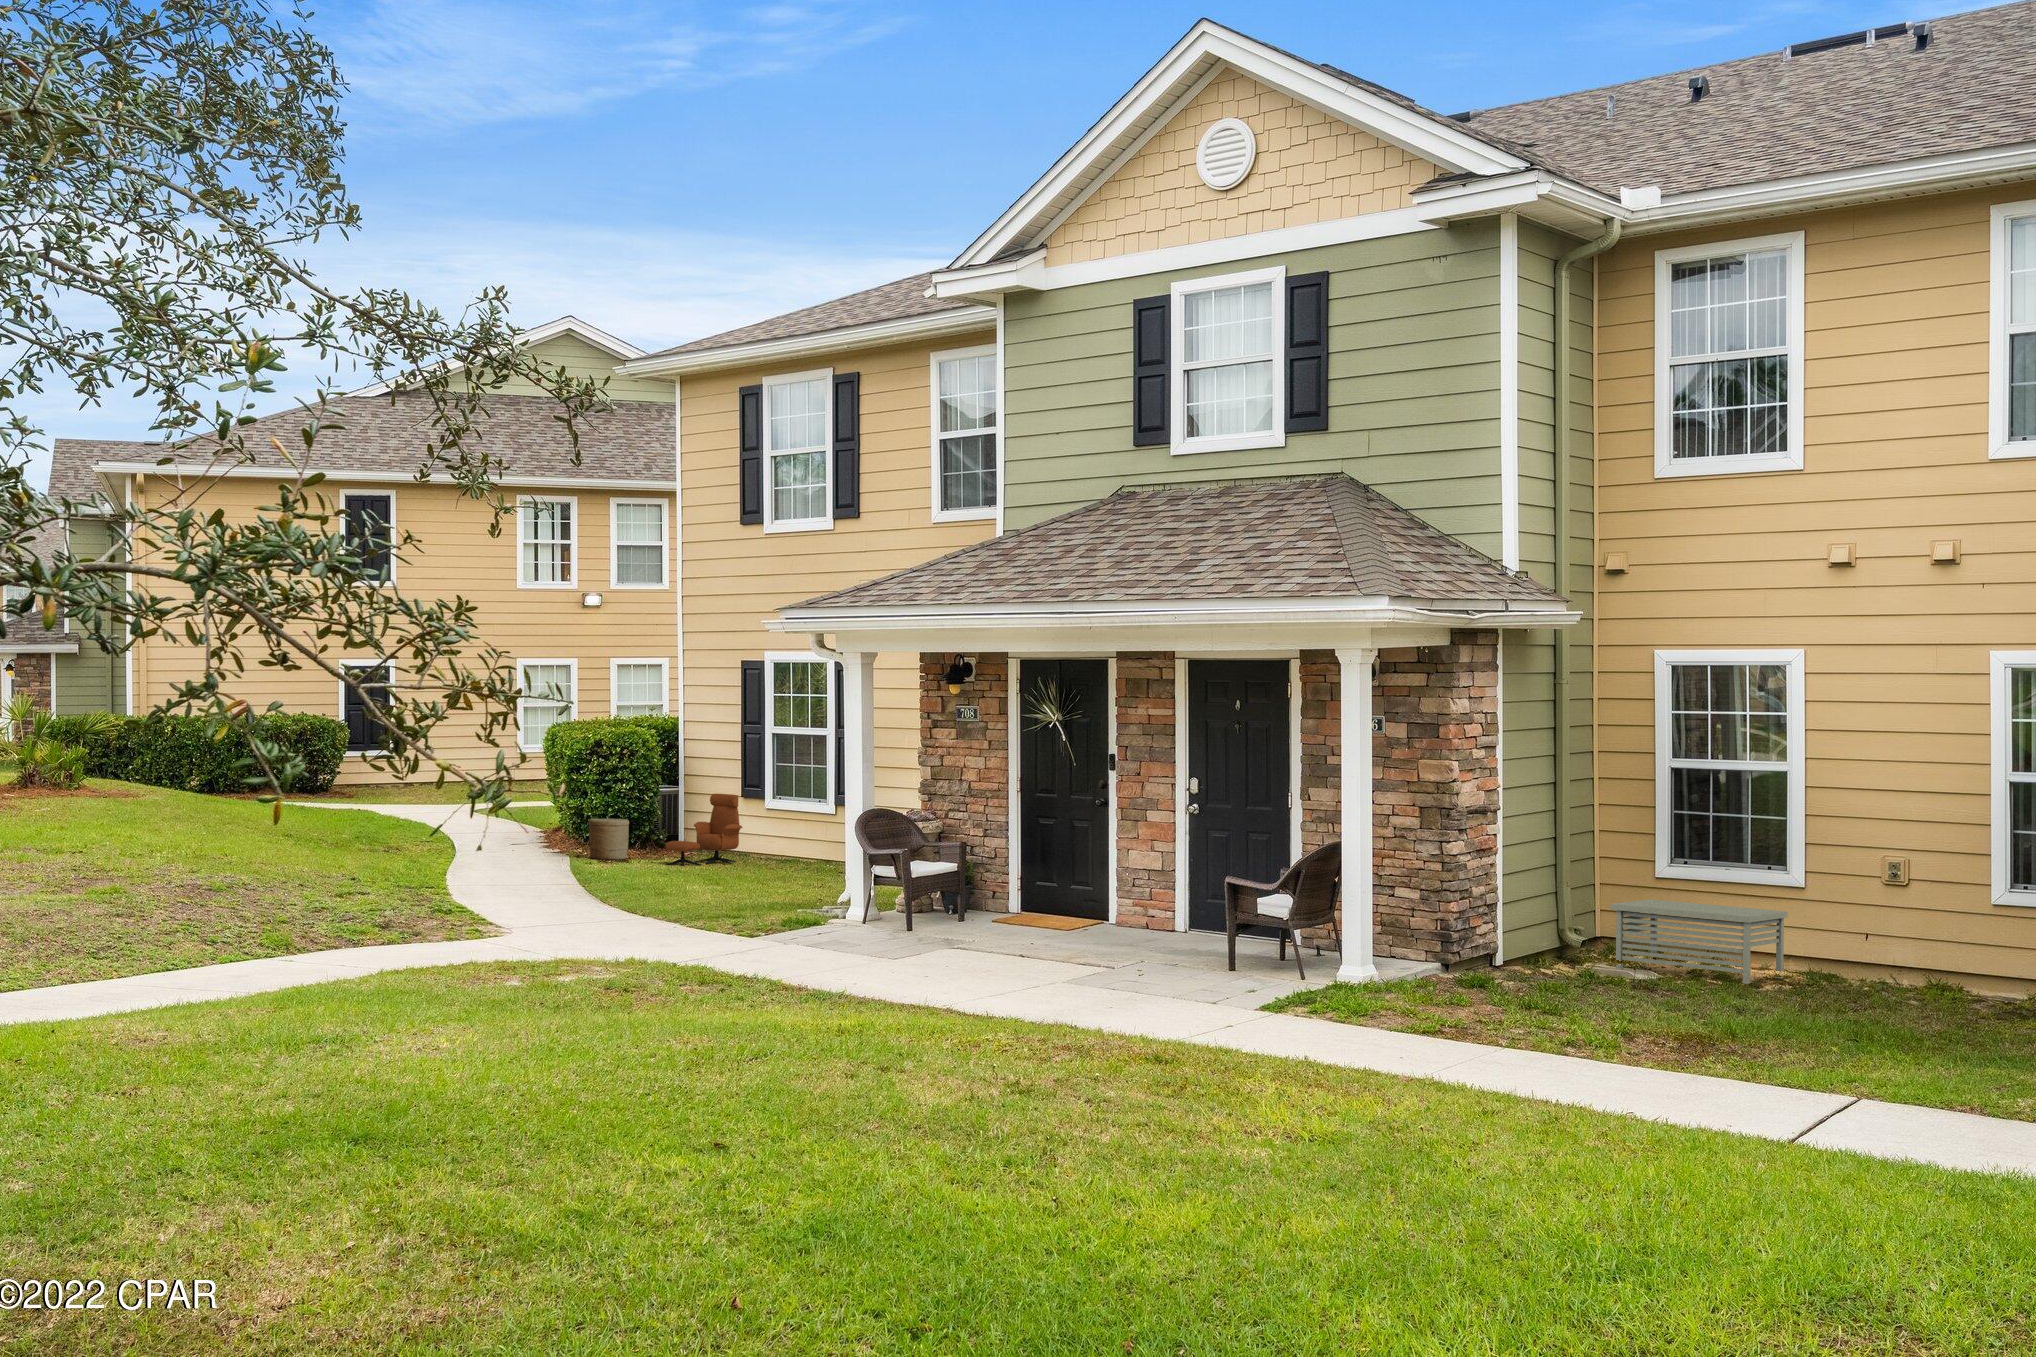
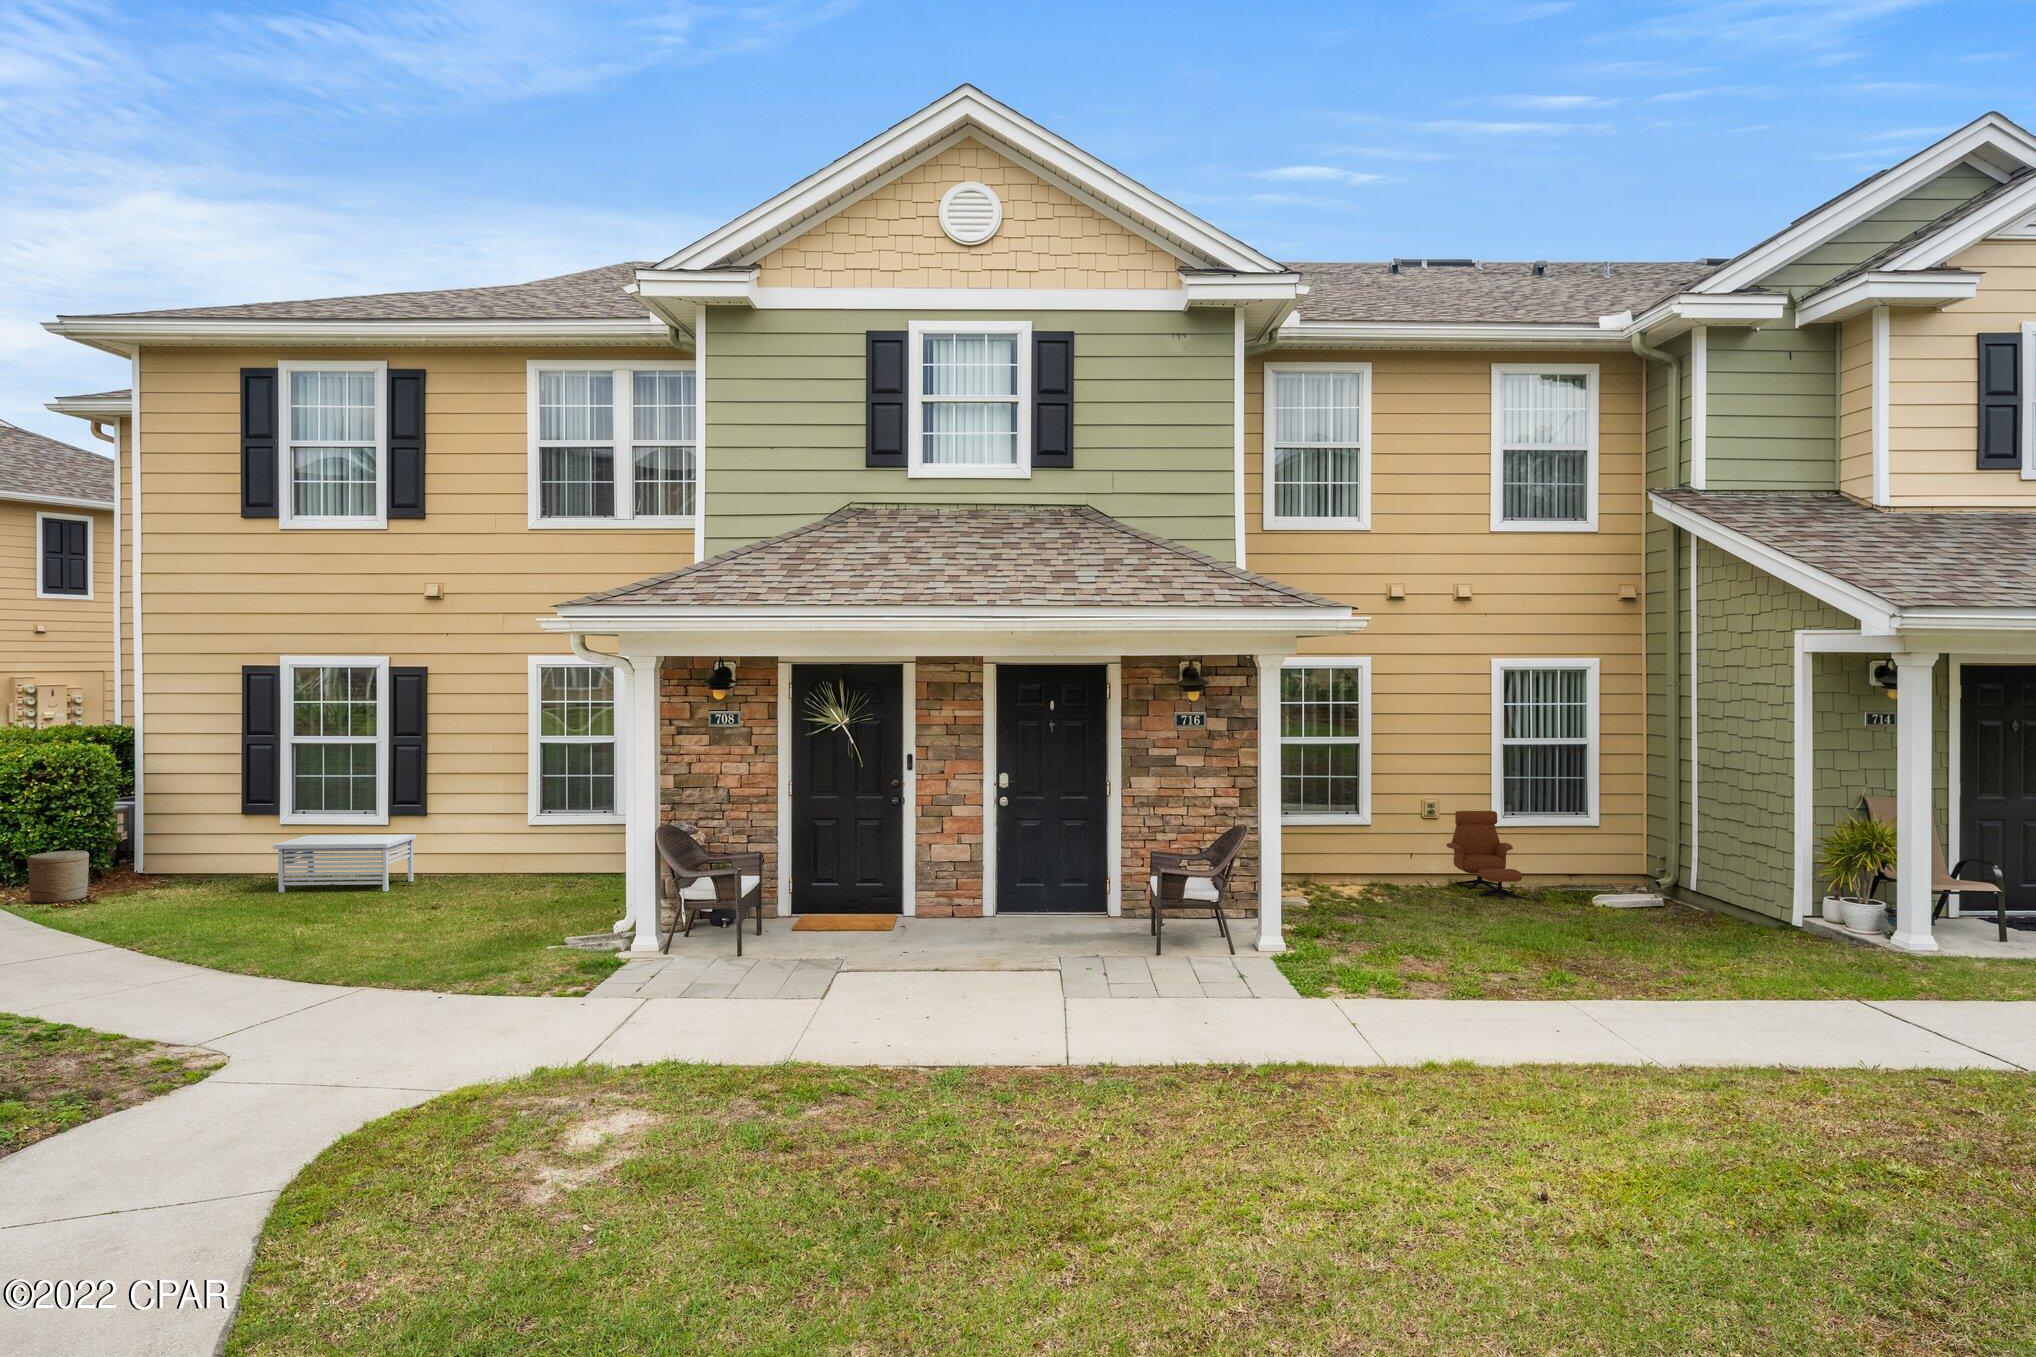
lounge chair: present [665,793,742,866] -> present [1446,811,1522,900]
storage bench: present [1610,899,1788,984] -> present [273,834,416,892]

